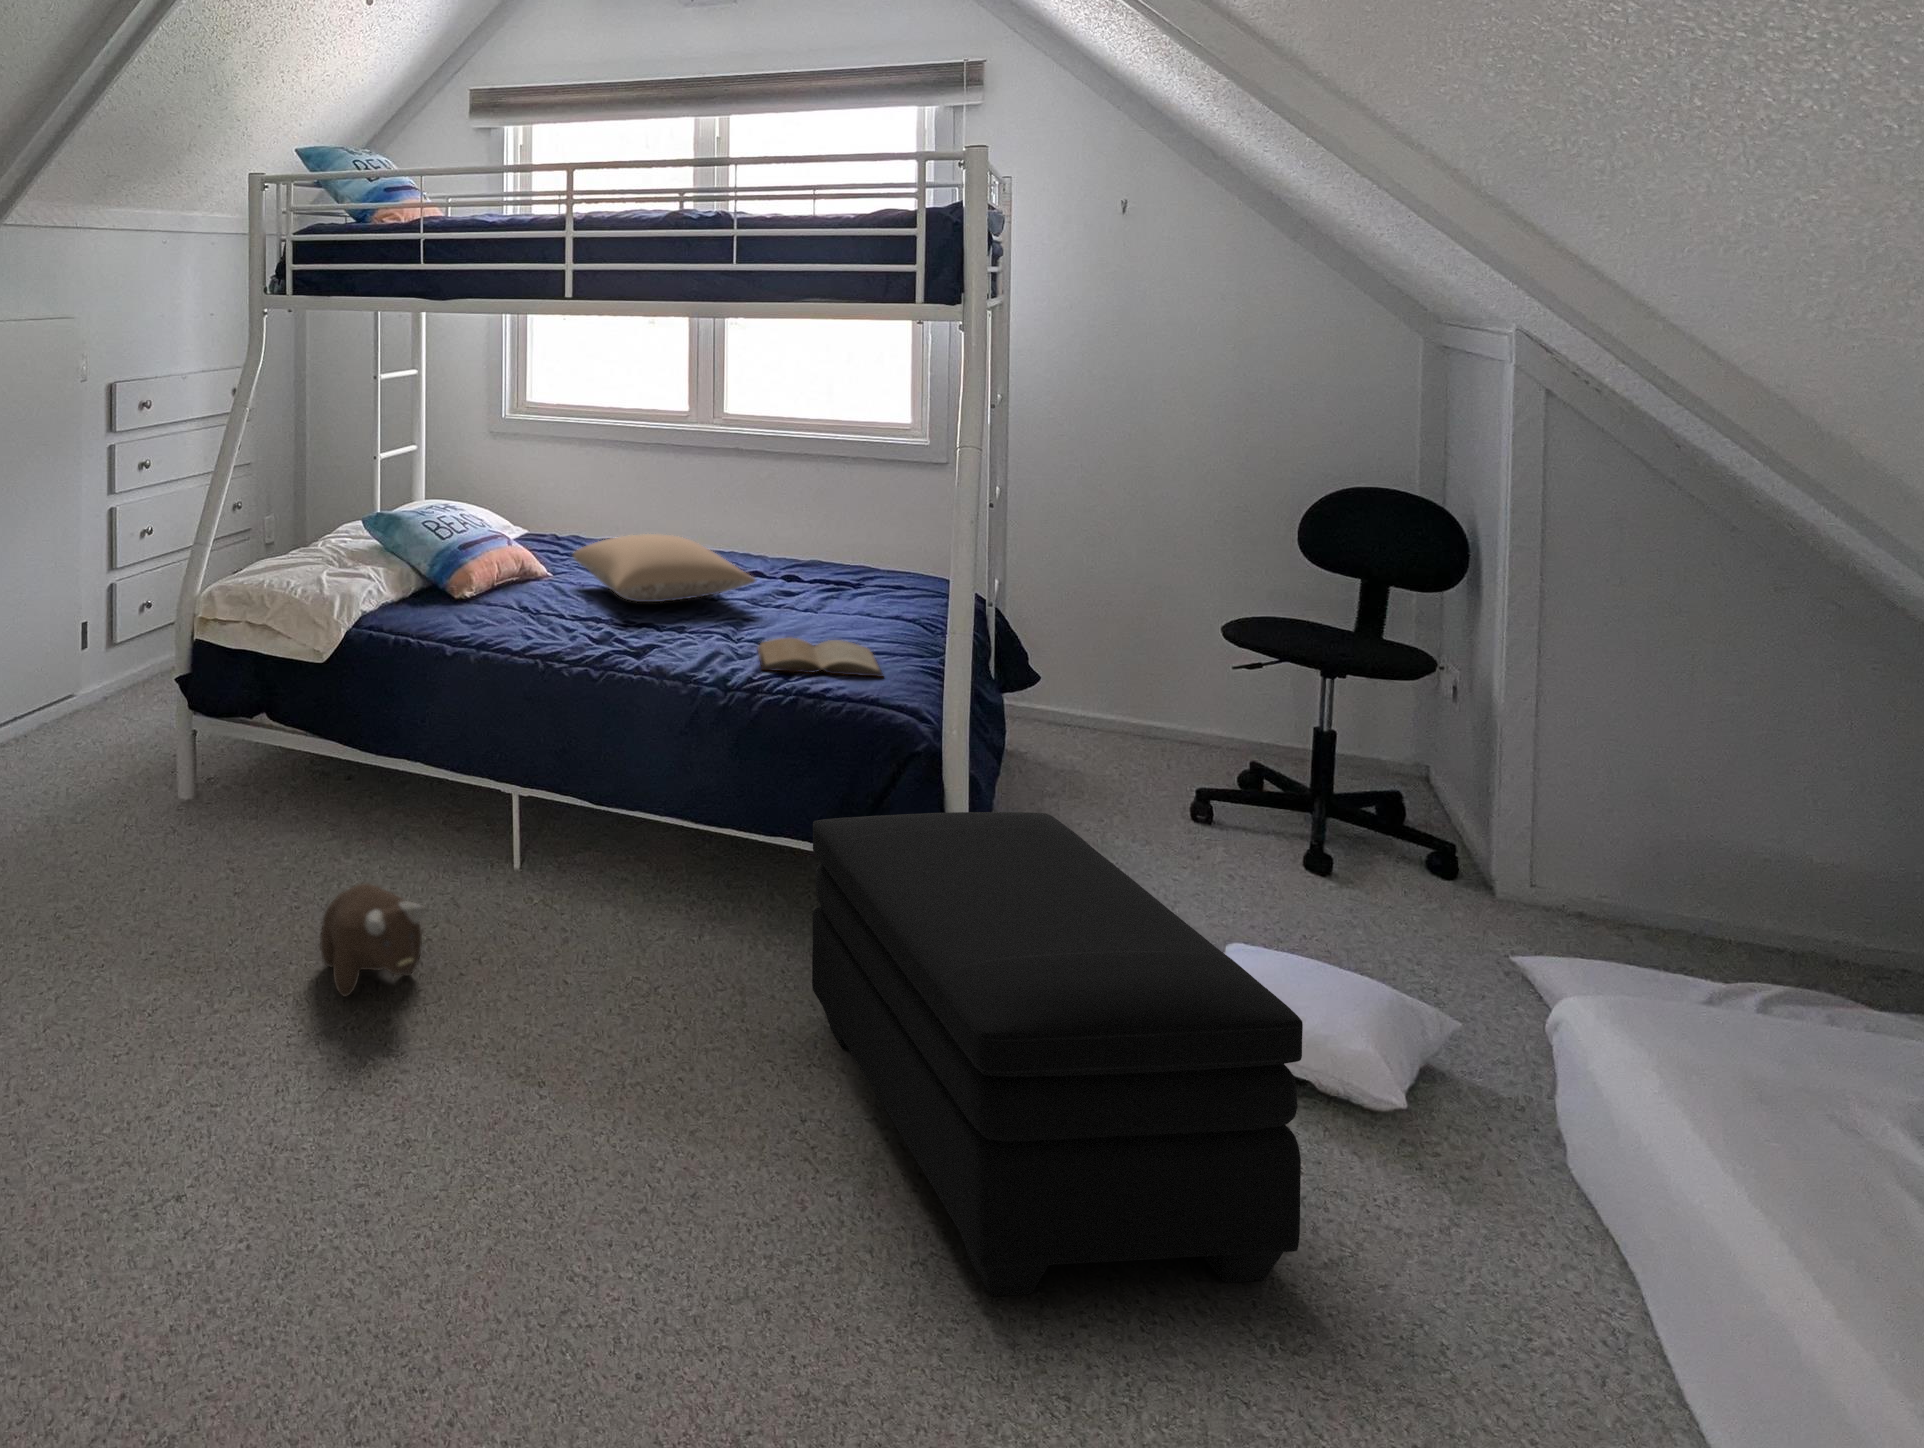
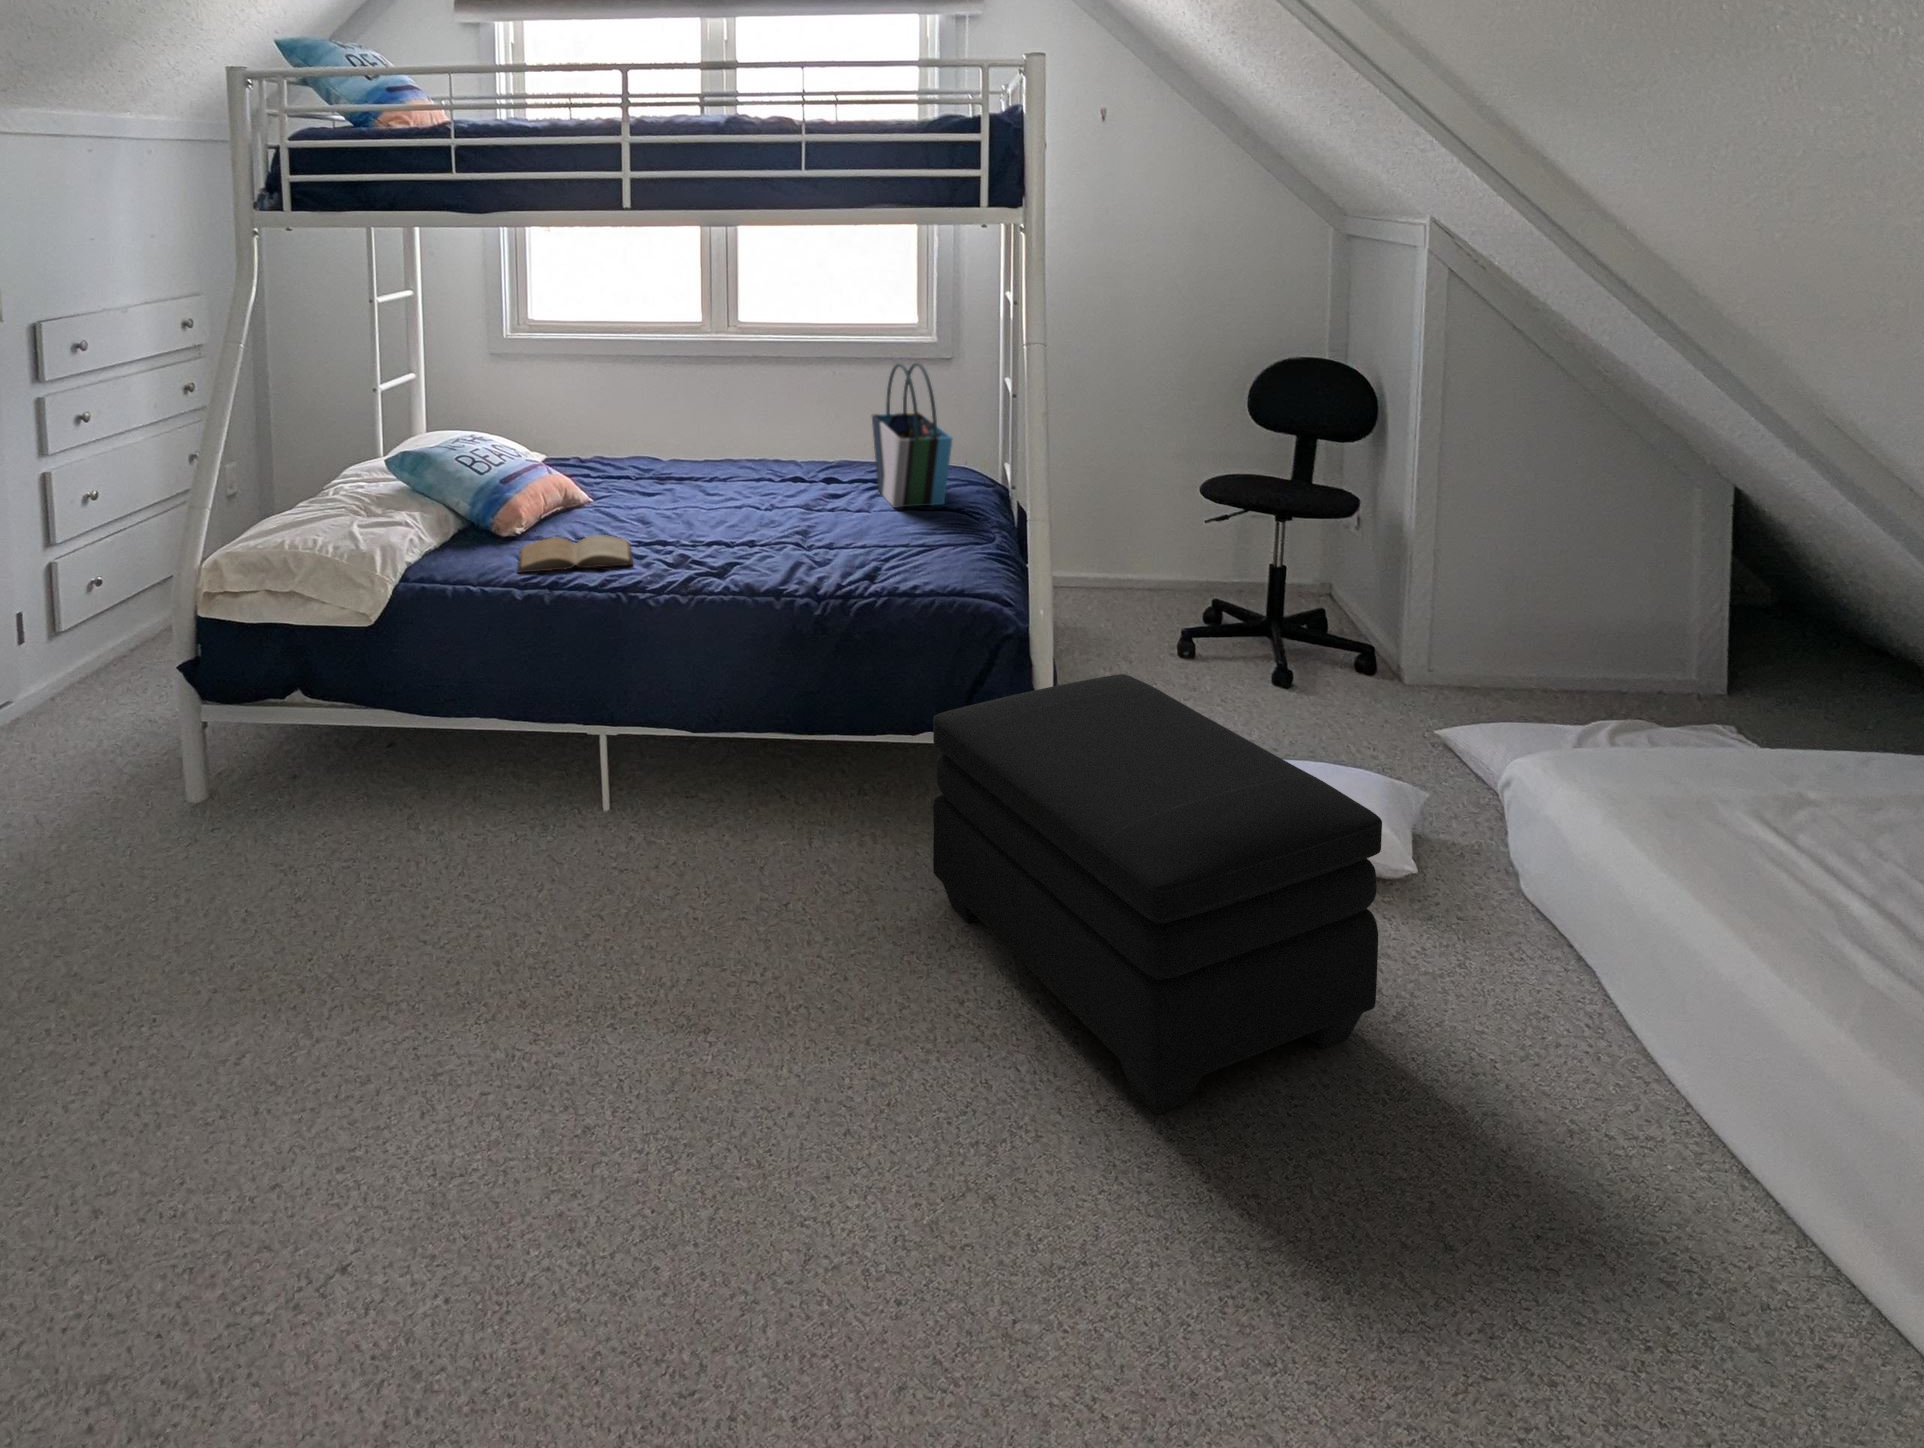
tote bag: none [832,462,905,613] -> present [872,363,952,507]
pillow: present [573,534,756,602] -> none [621,450,816,520]
book: present [757,638,883,677] -> present [517,535,633,572]
plush toy: present [320,884,425,997] -> none [421,861,549,987]

